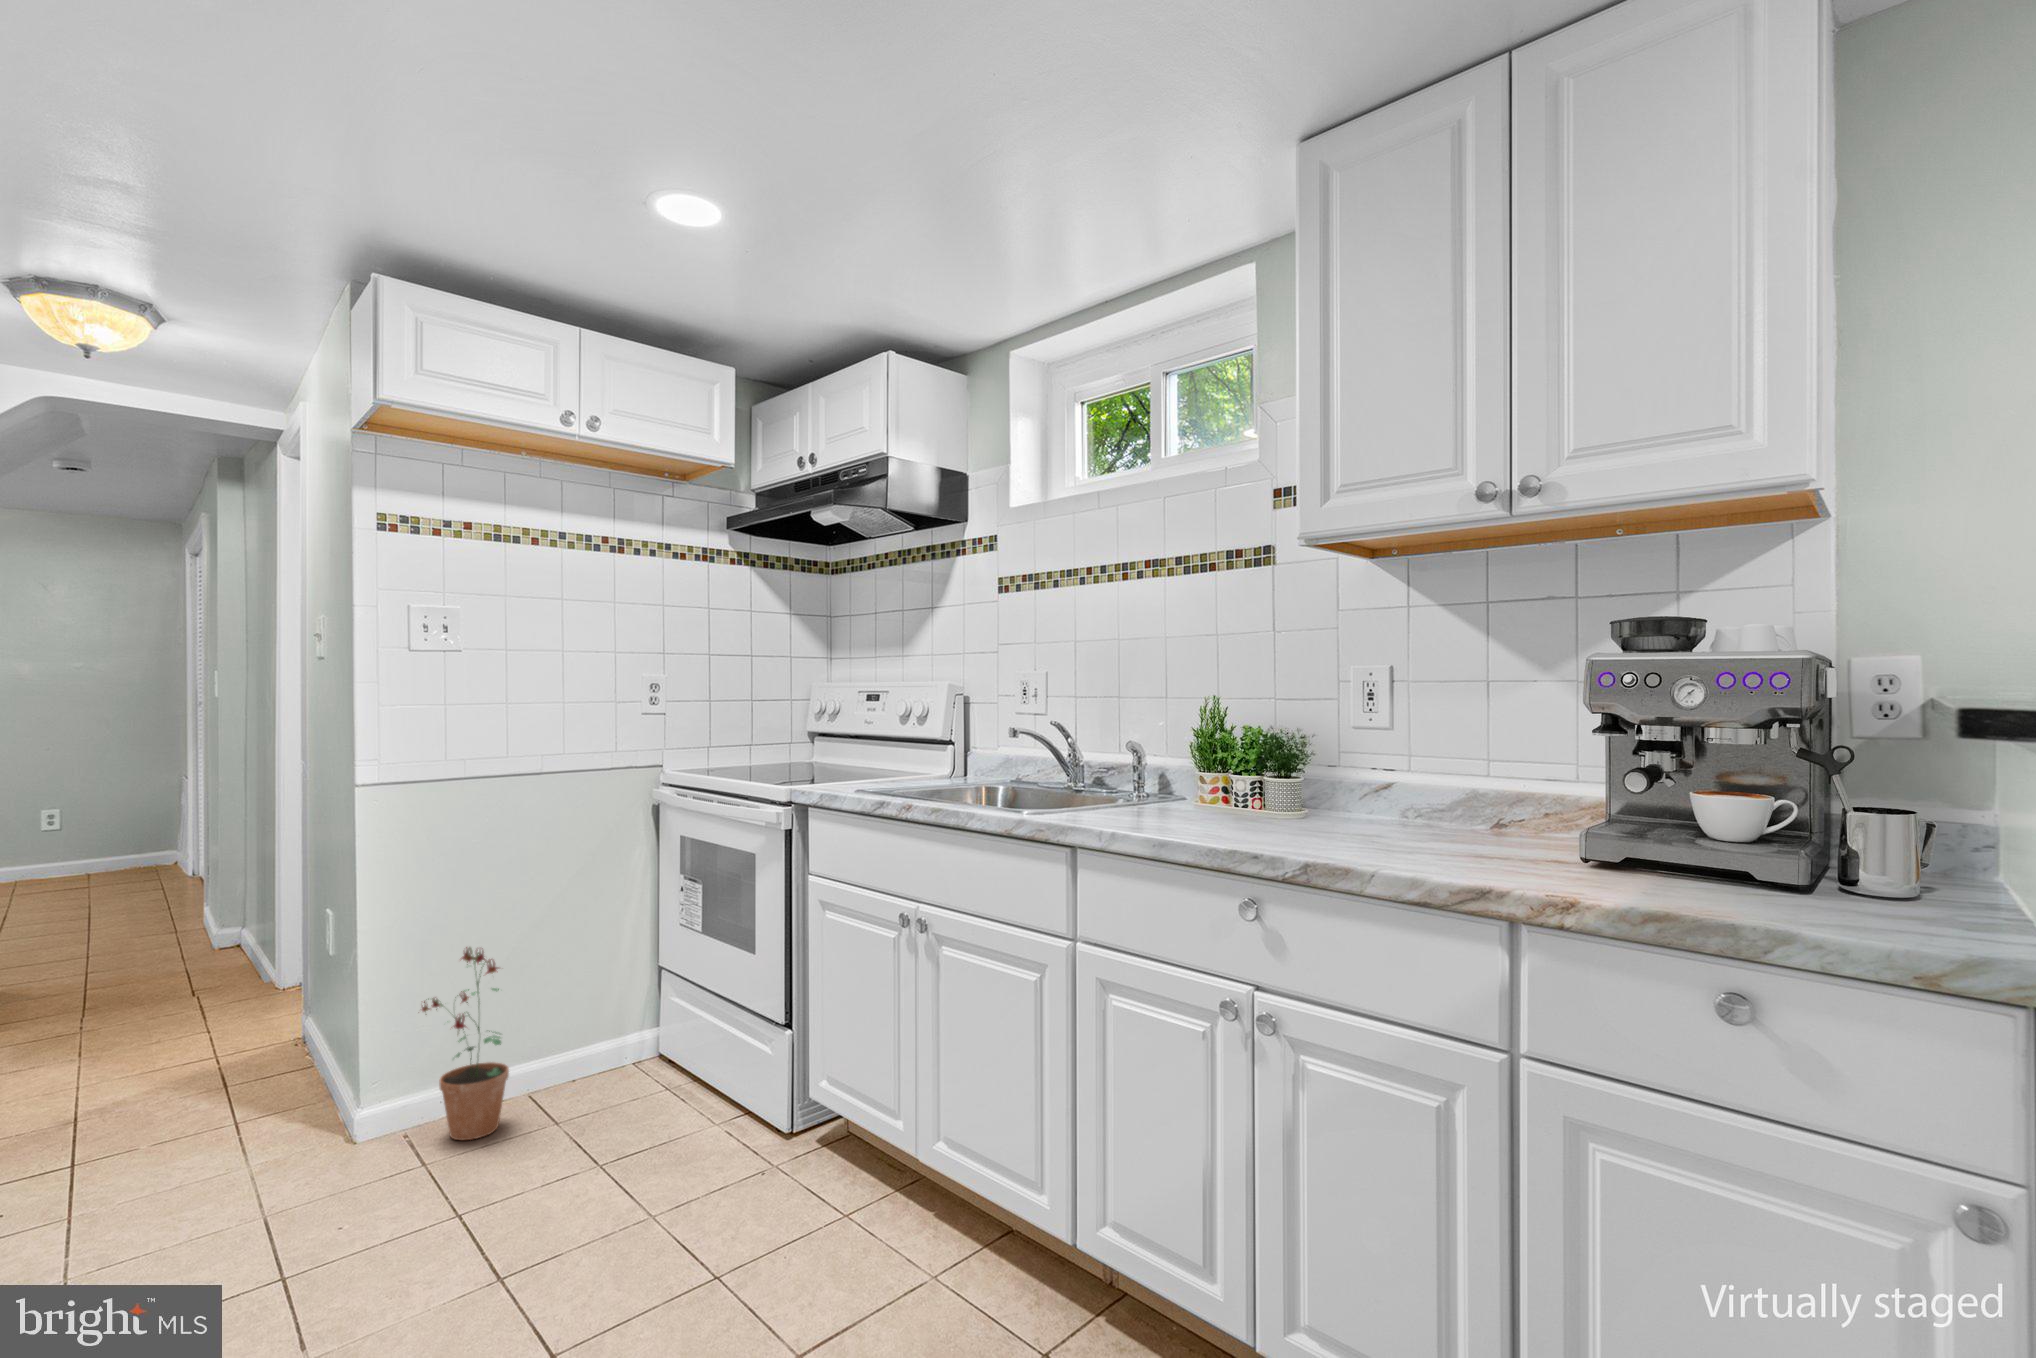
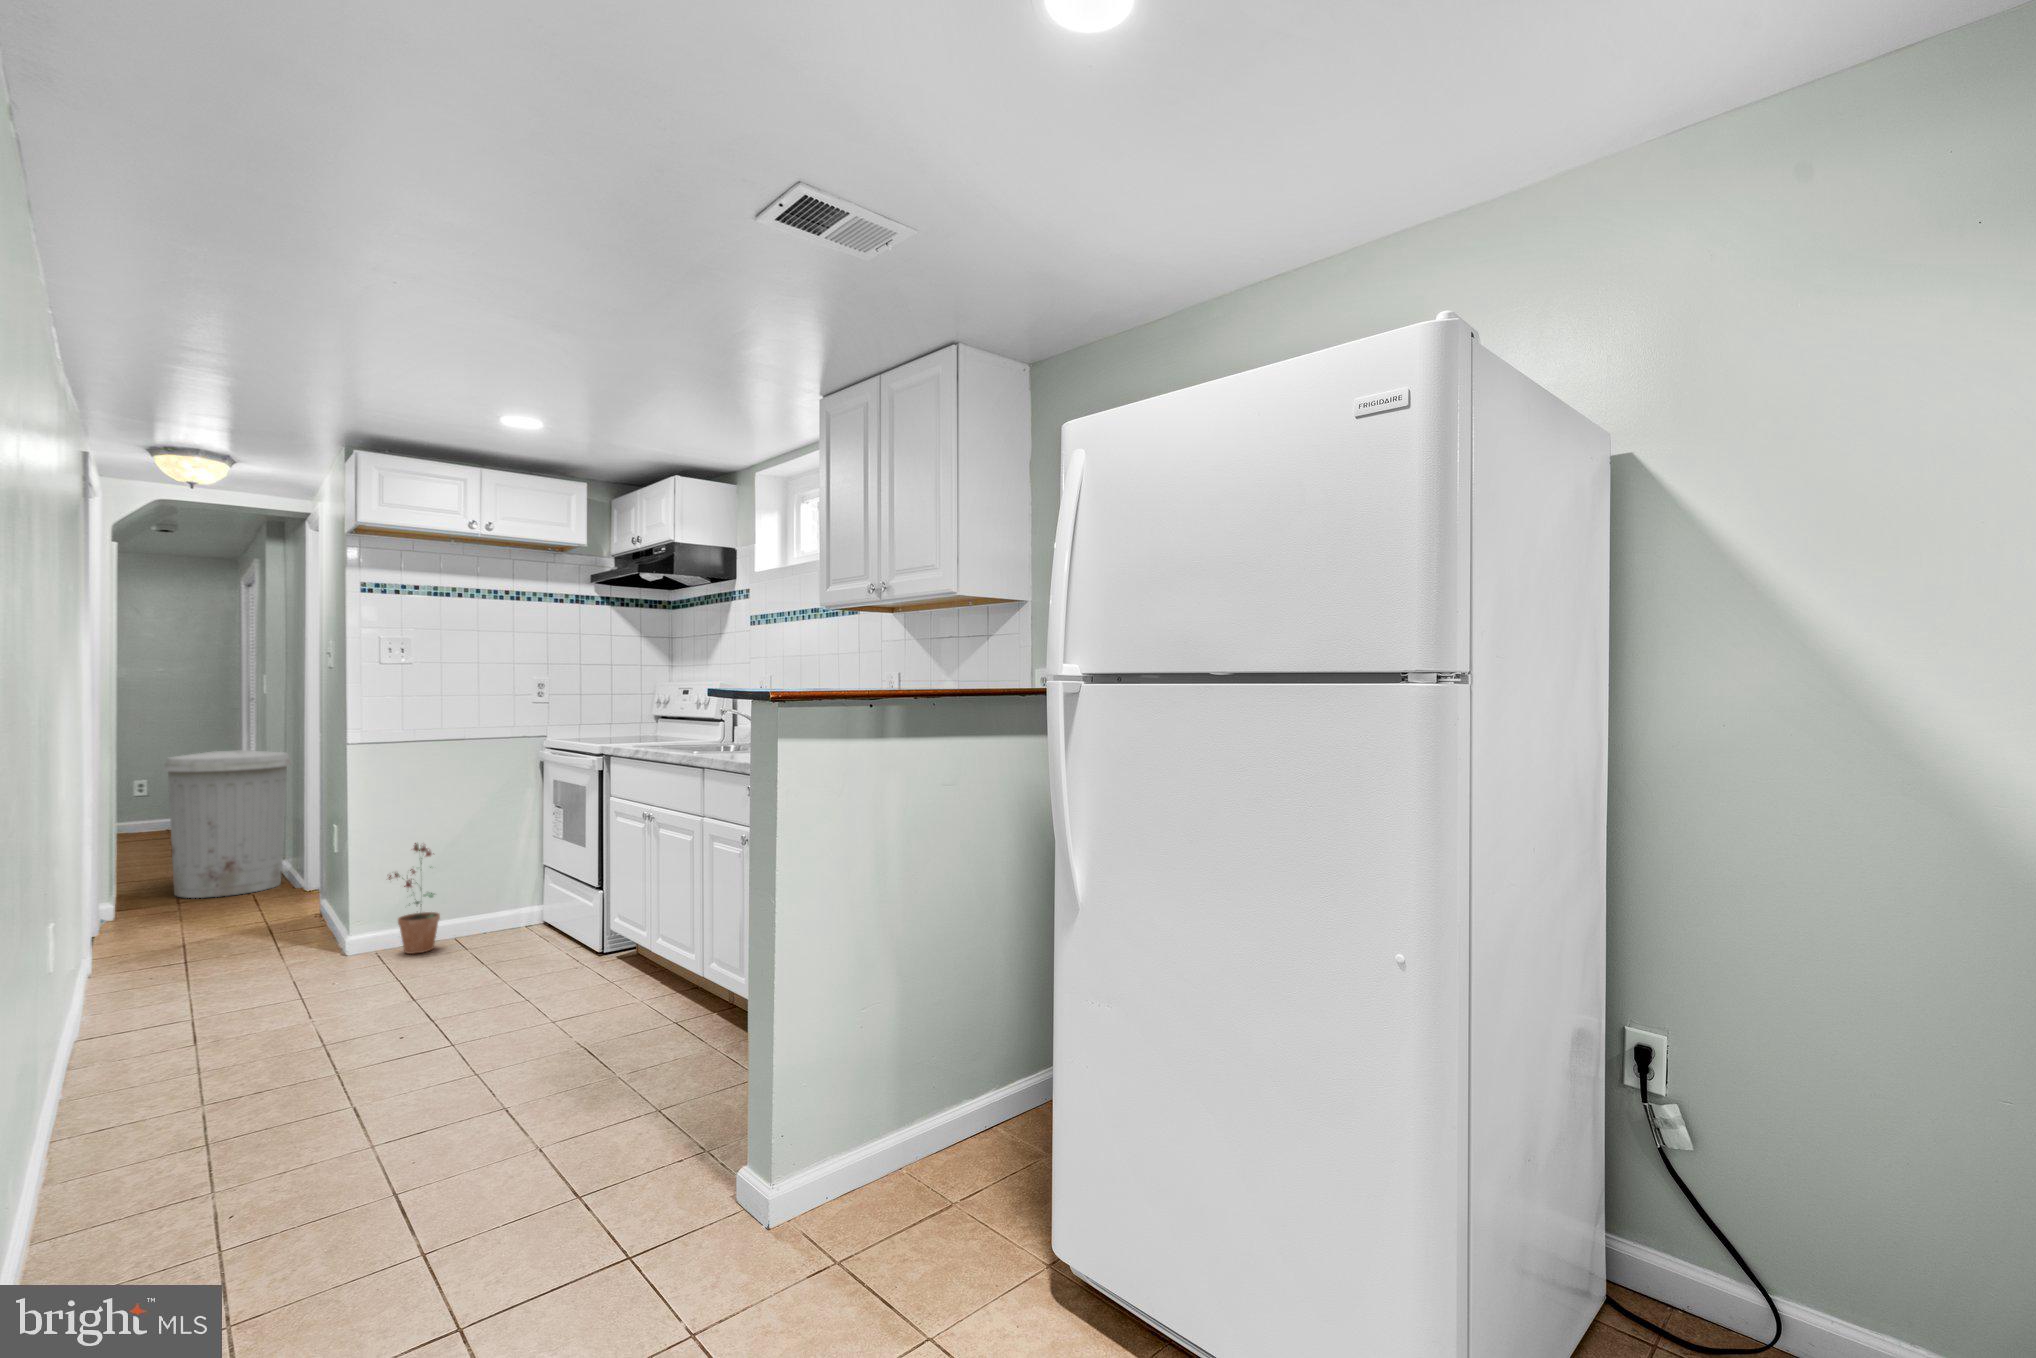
trash can: none [54,784,253,1009] -> present [163,750,291,898]

